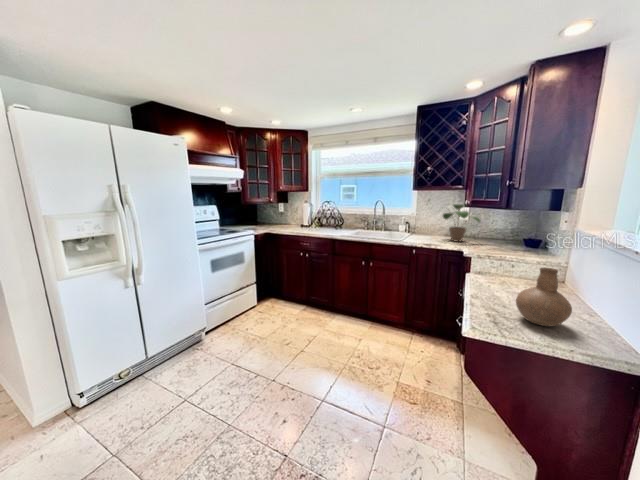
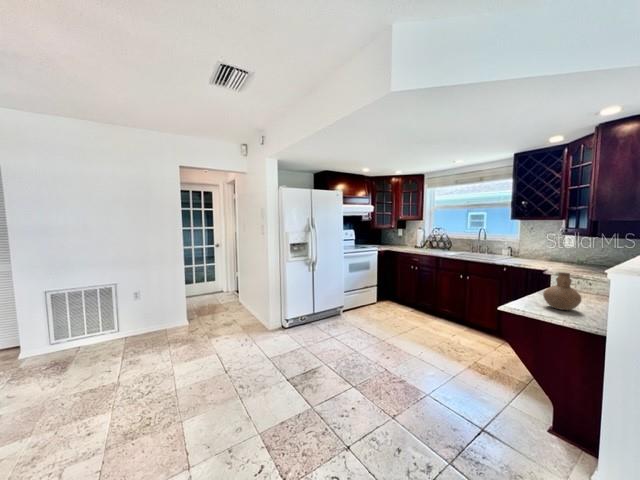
potted plant: present [443,204,480,242] -> none [533,232,576,265]

